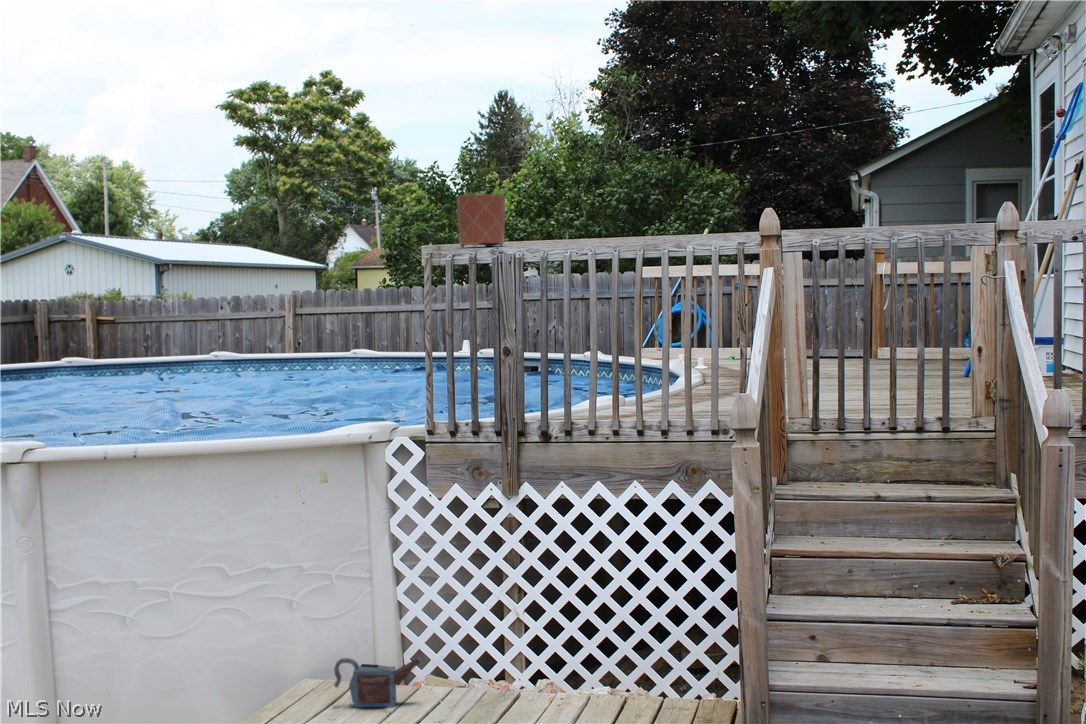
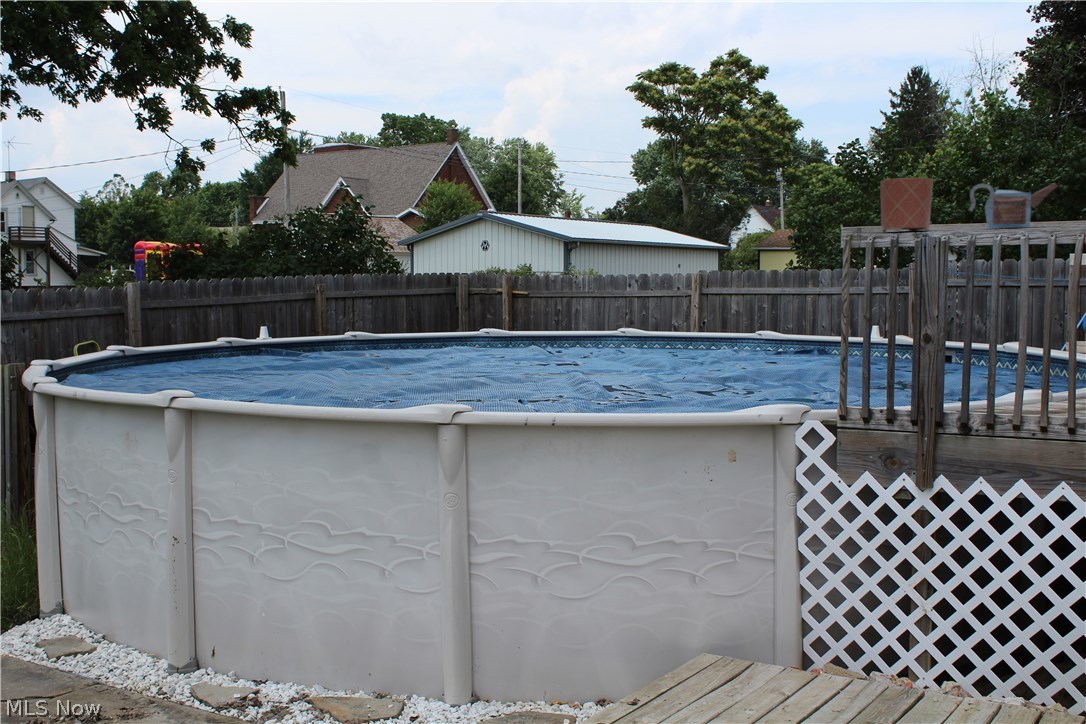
watering can: present [334,658,420,707] -> present [969,184,1058,229]

